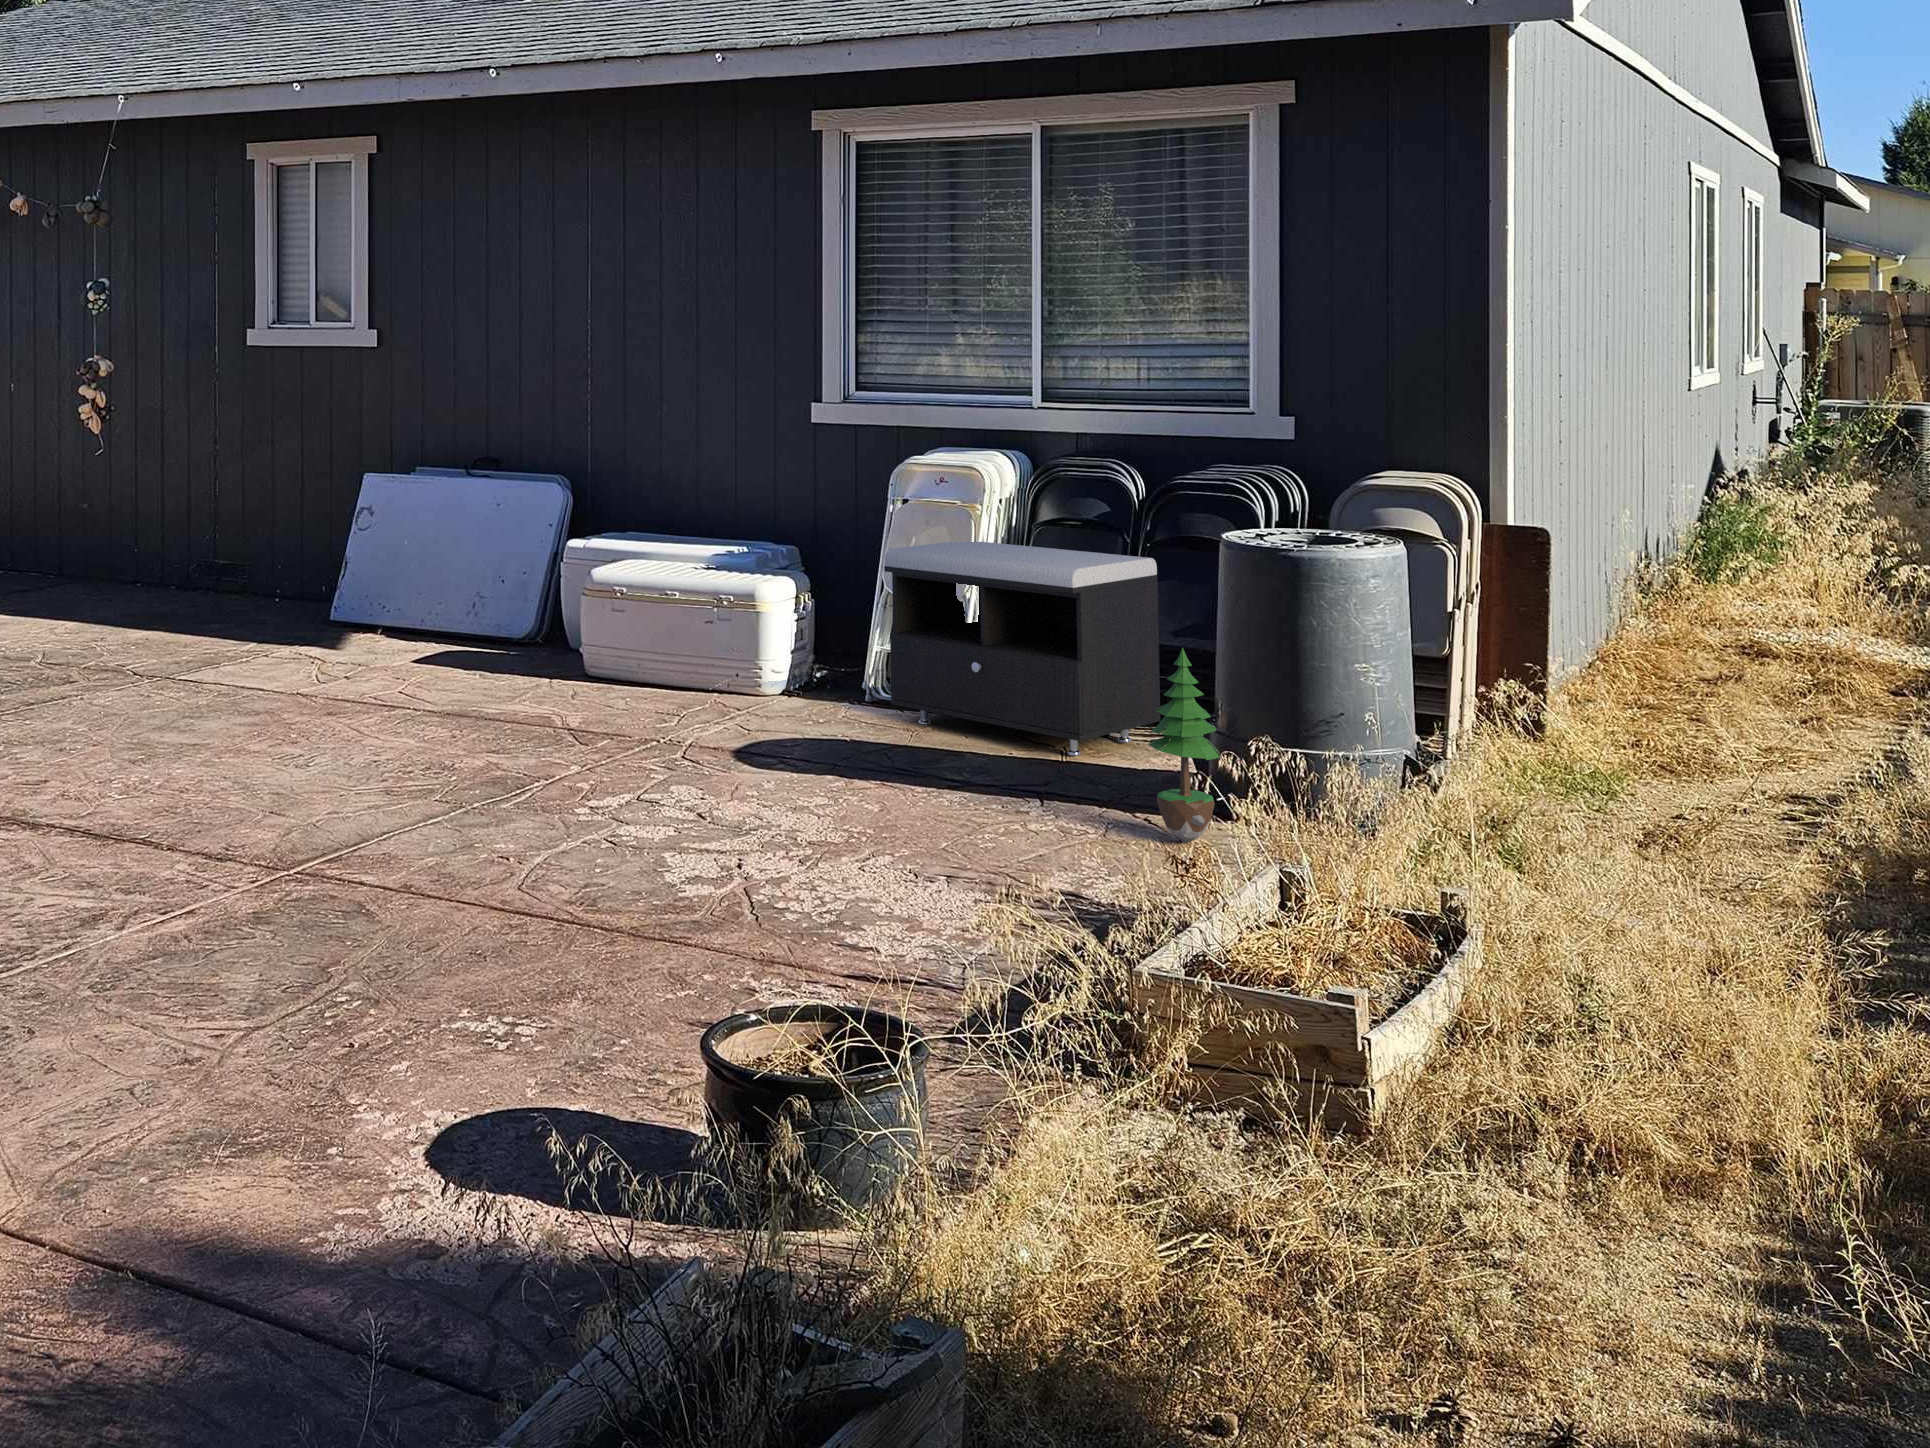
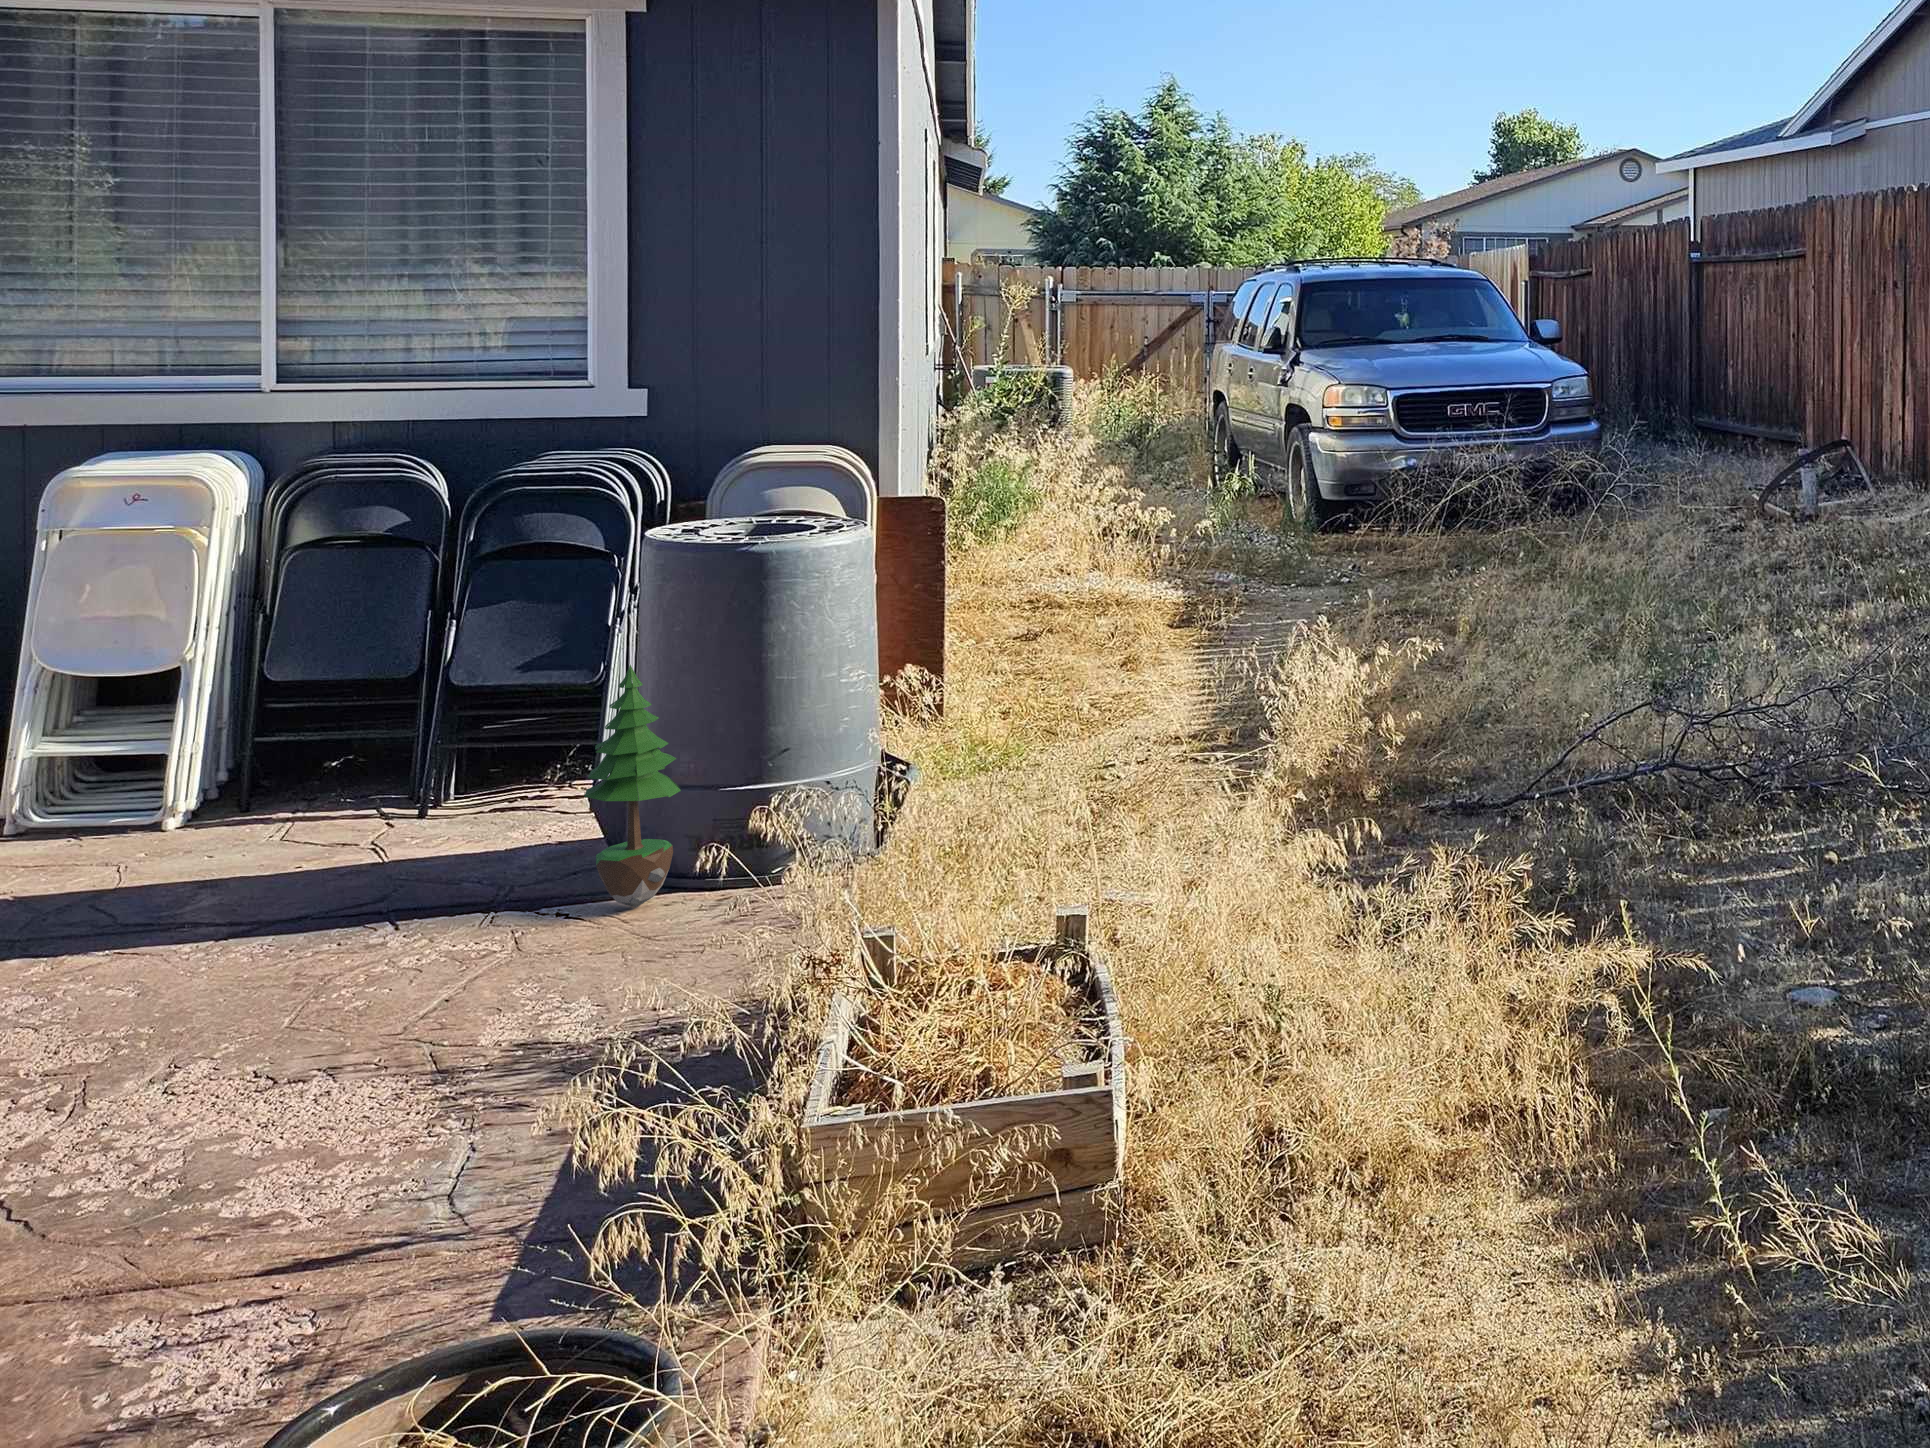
storage bench: present [884,542,1160,756] -> none [46,566,509,860]

